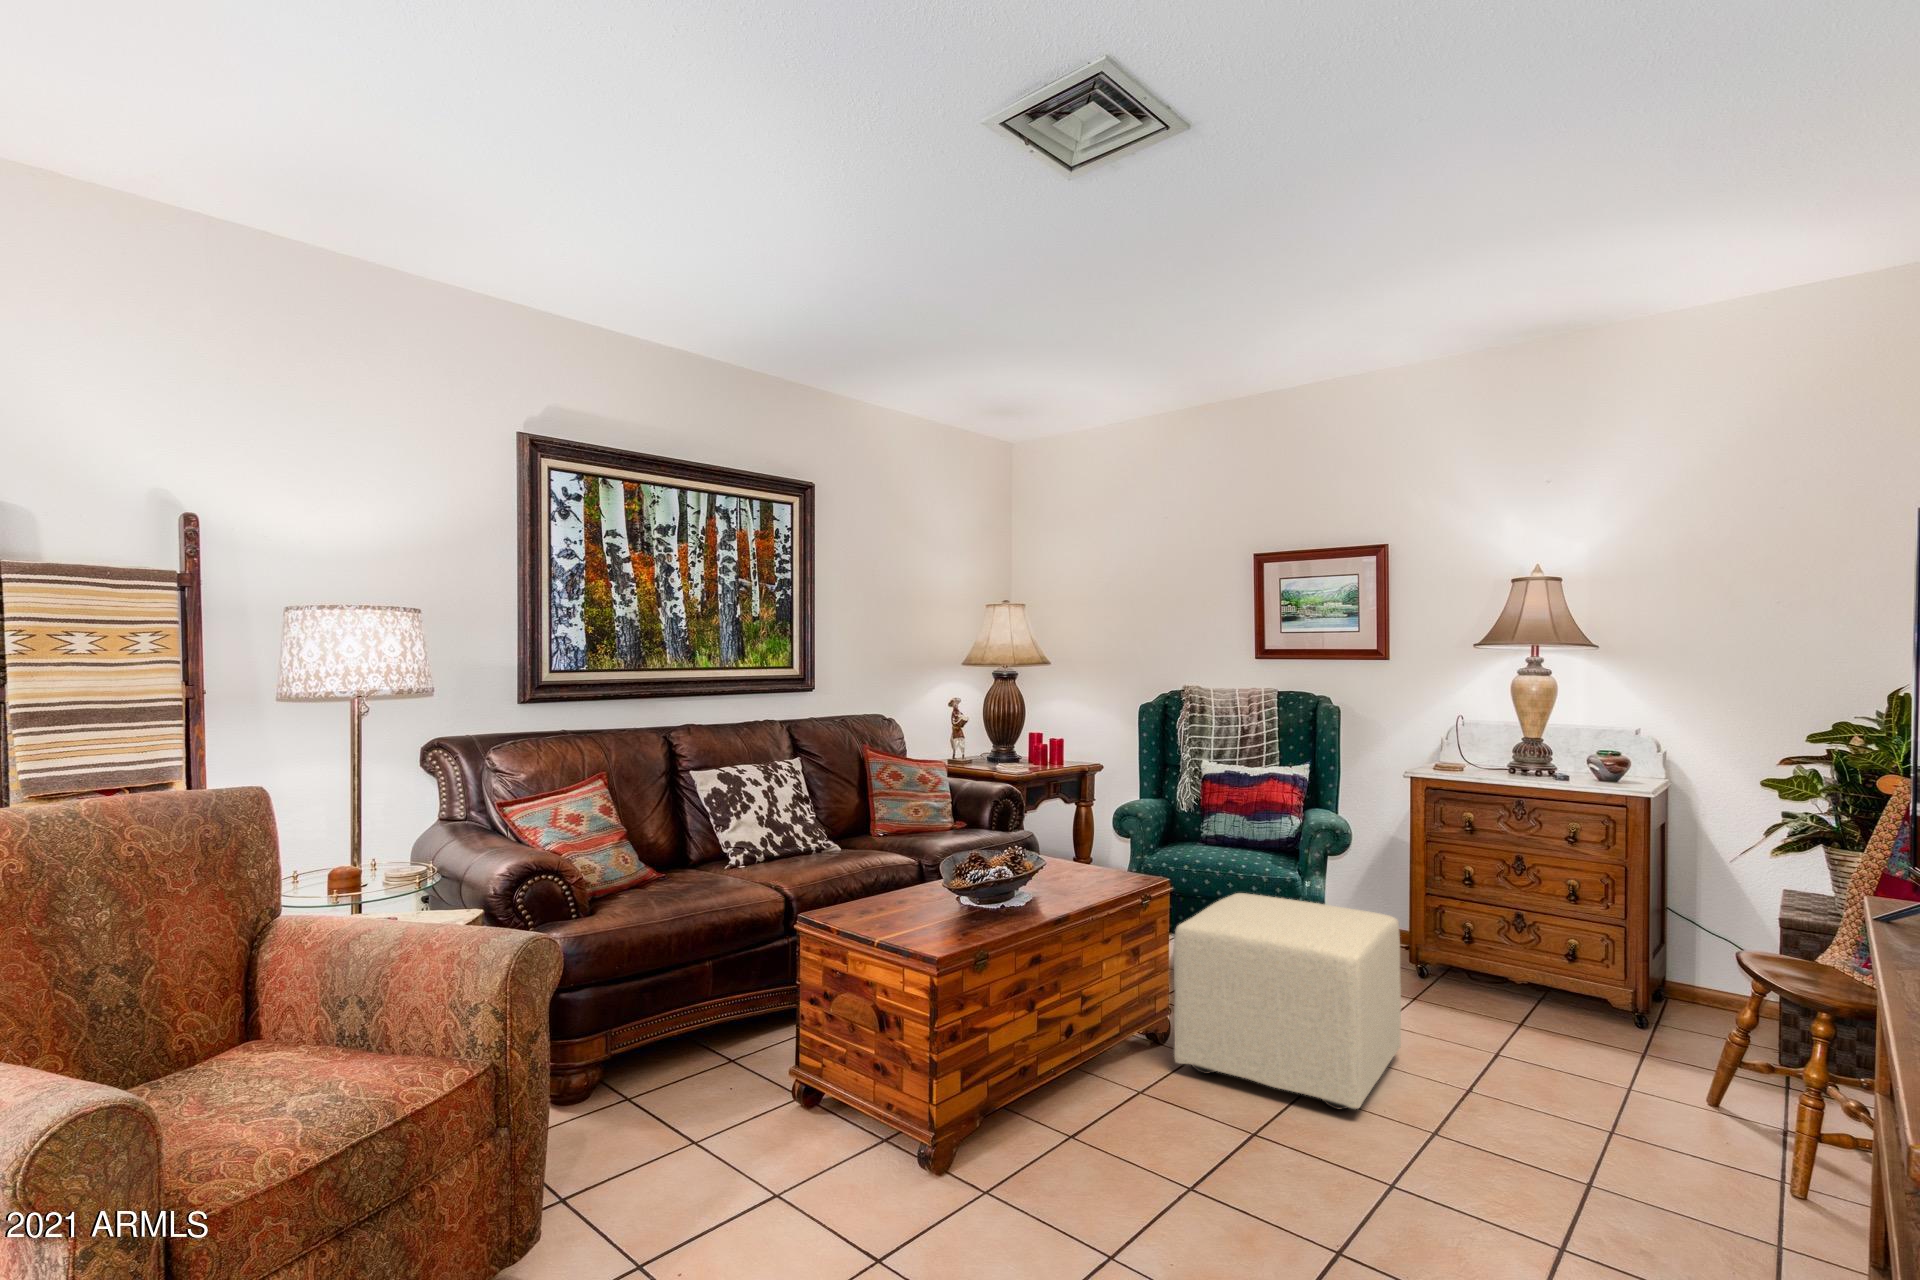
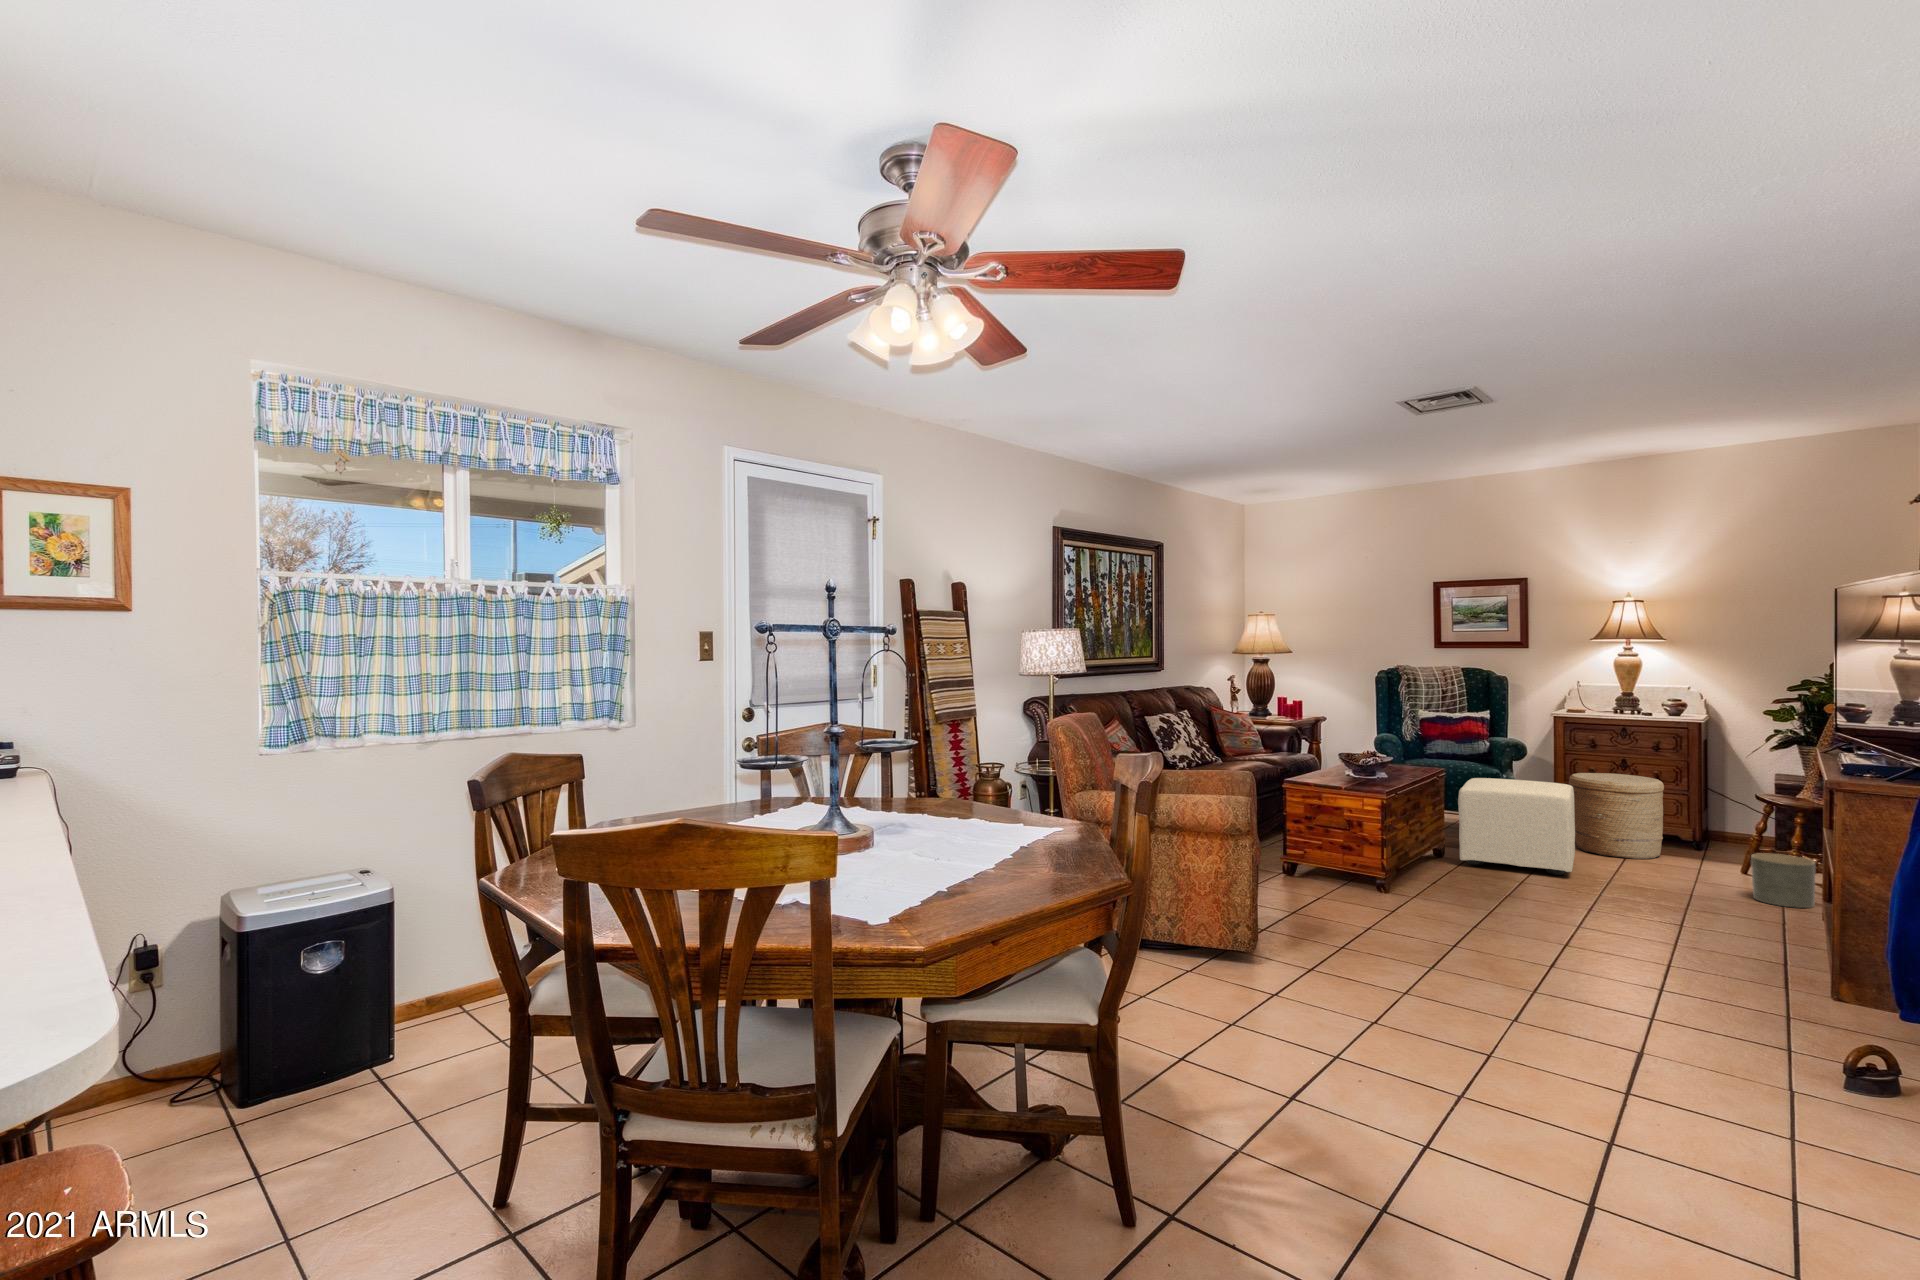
woven basket: none [1415,882,1575,1056] -> present [1569,773,1664,859]
planter: none [1705,1104,1841,1253] -> present [1751,853,1815,908]

